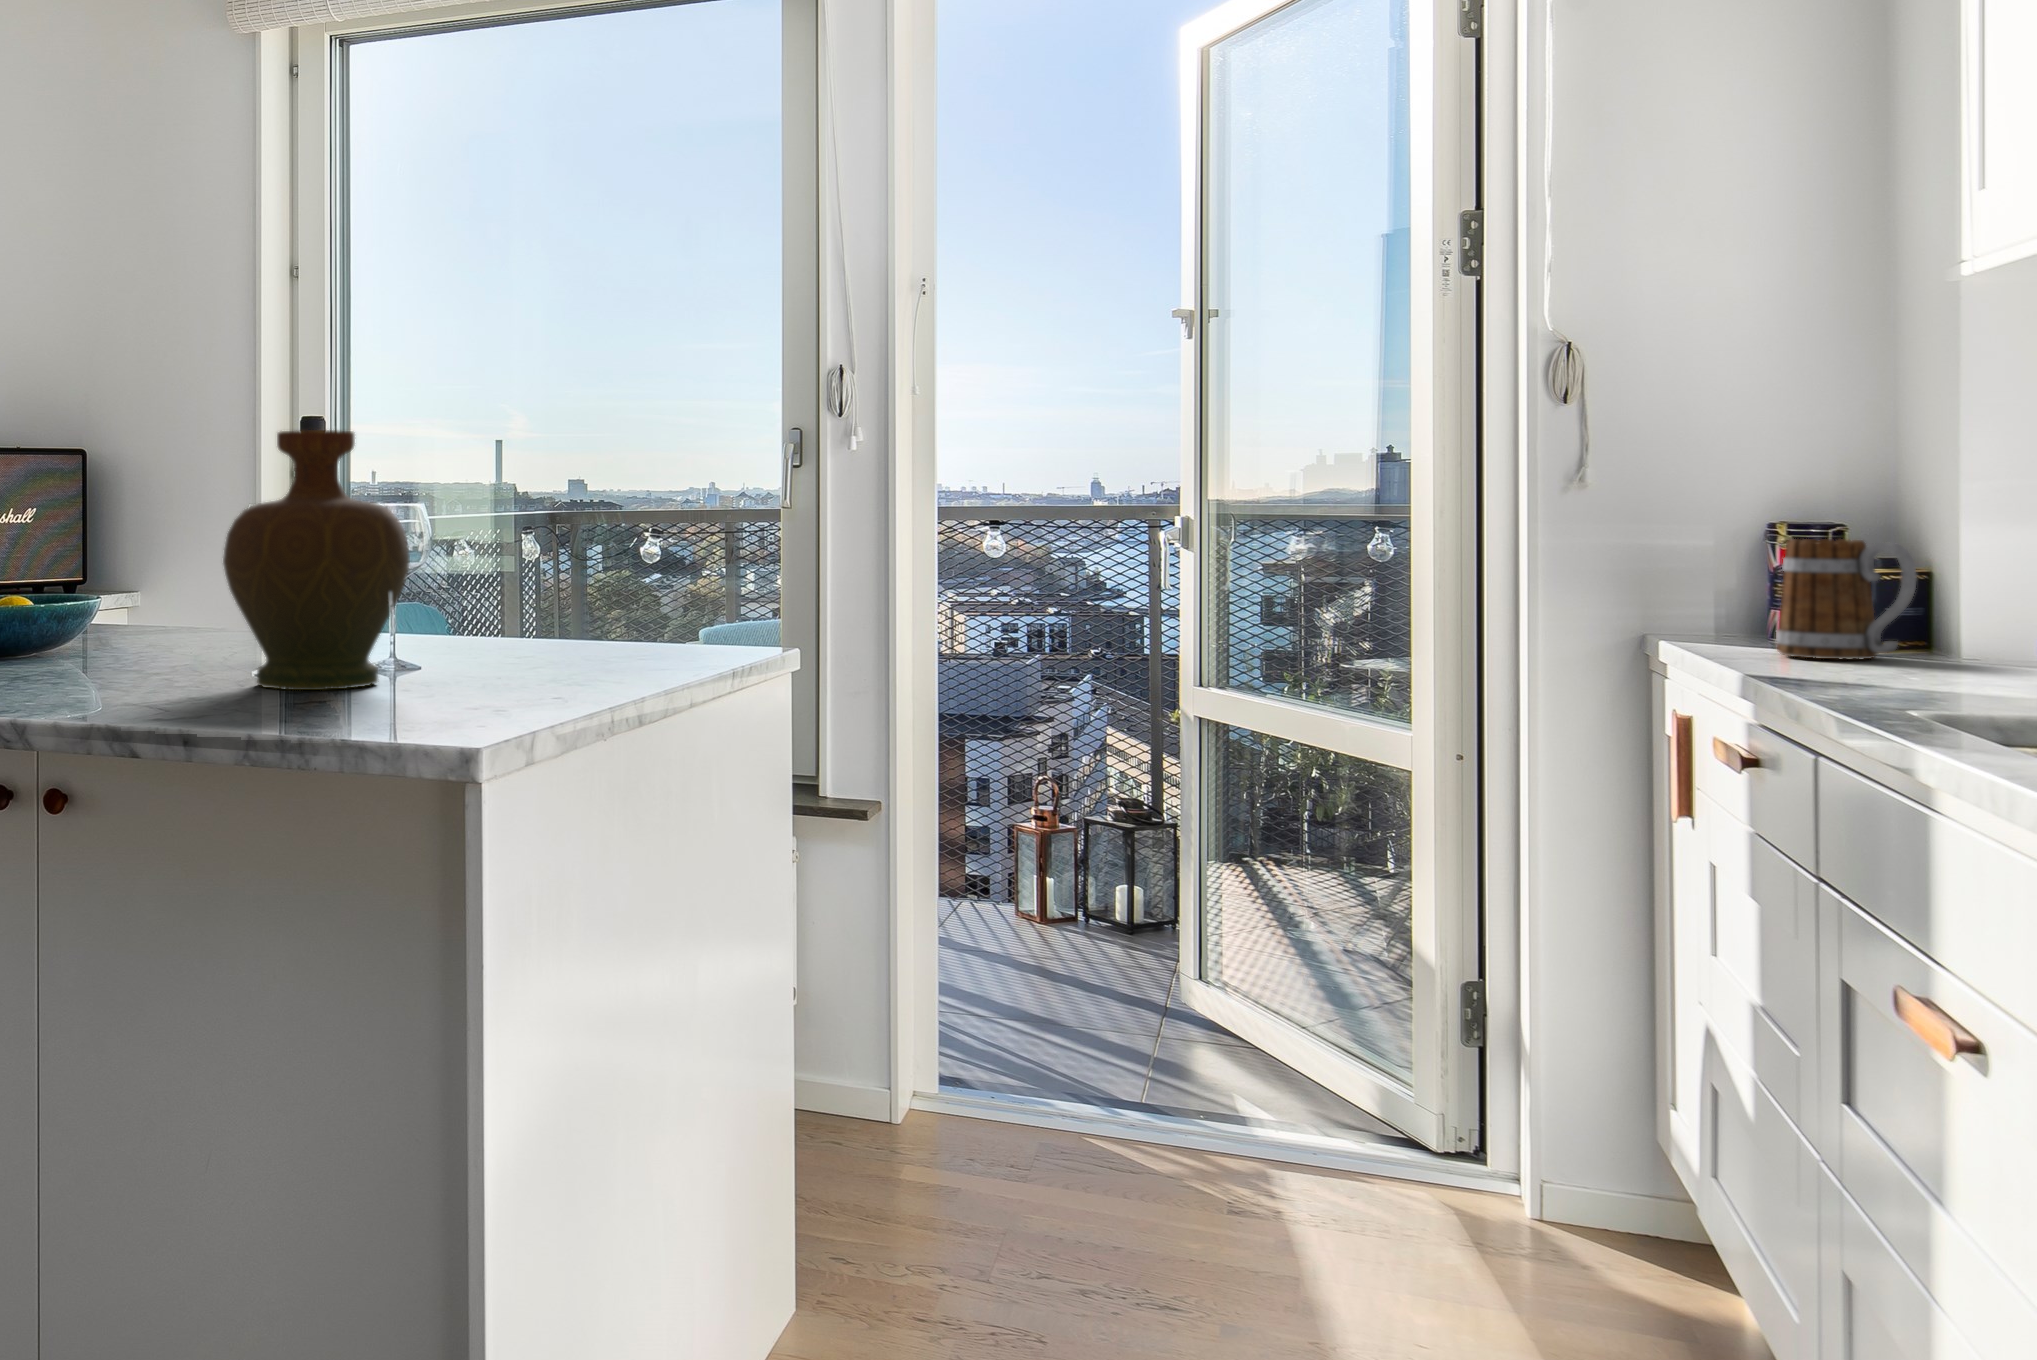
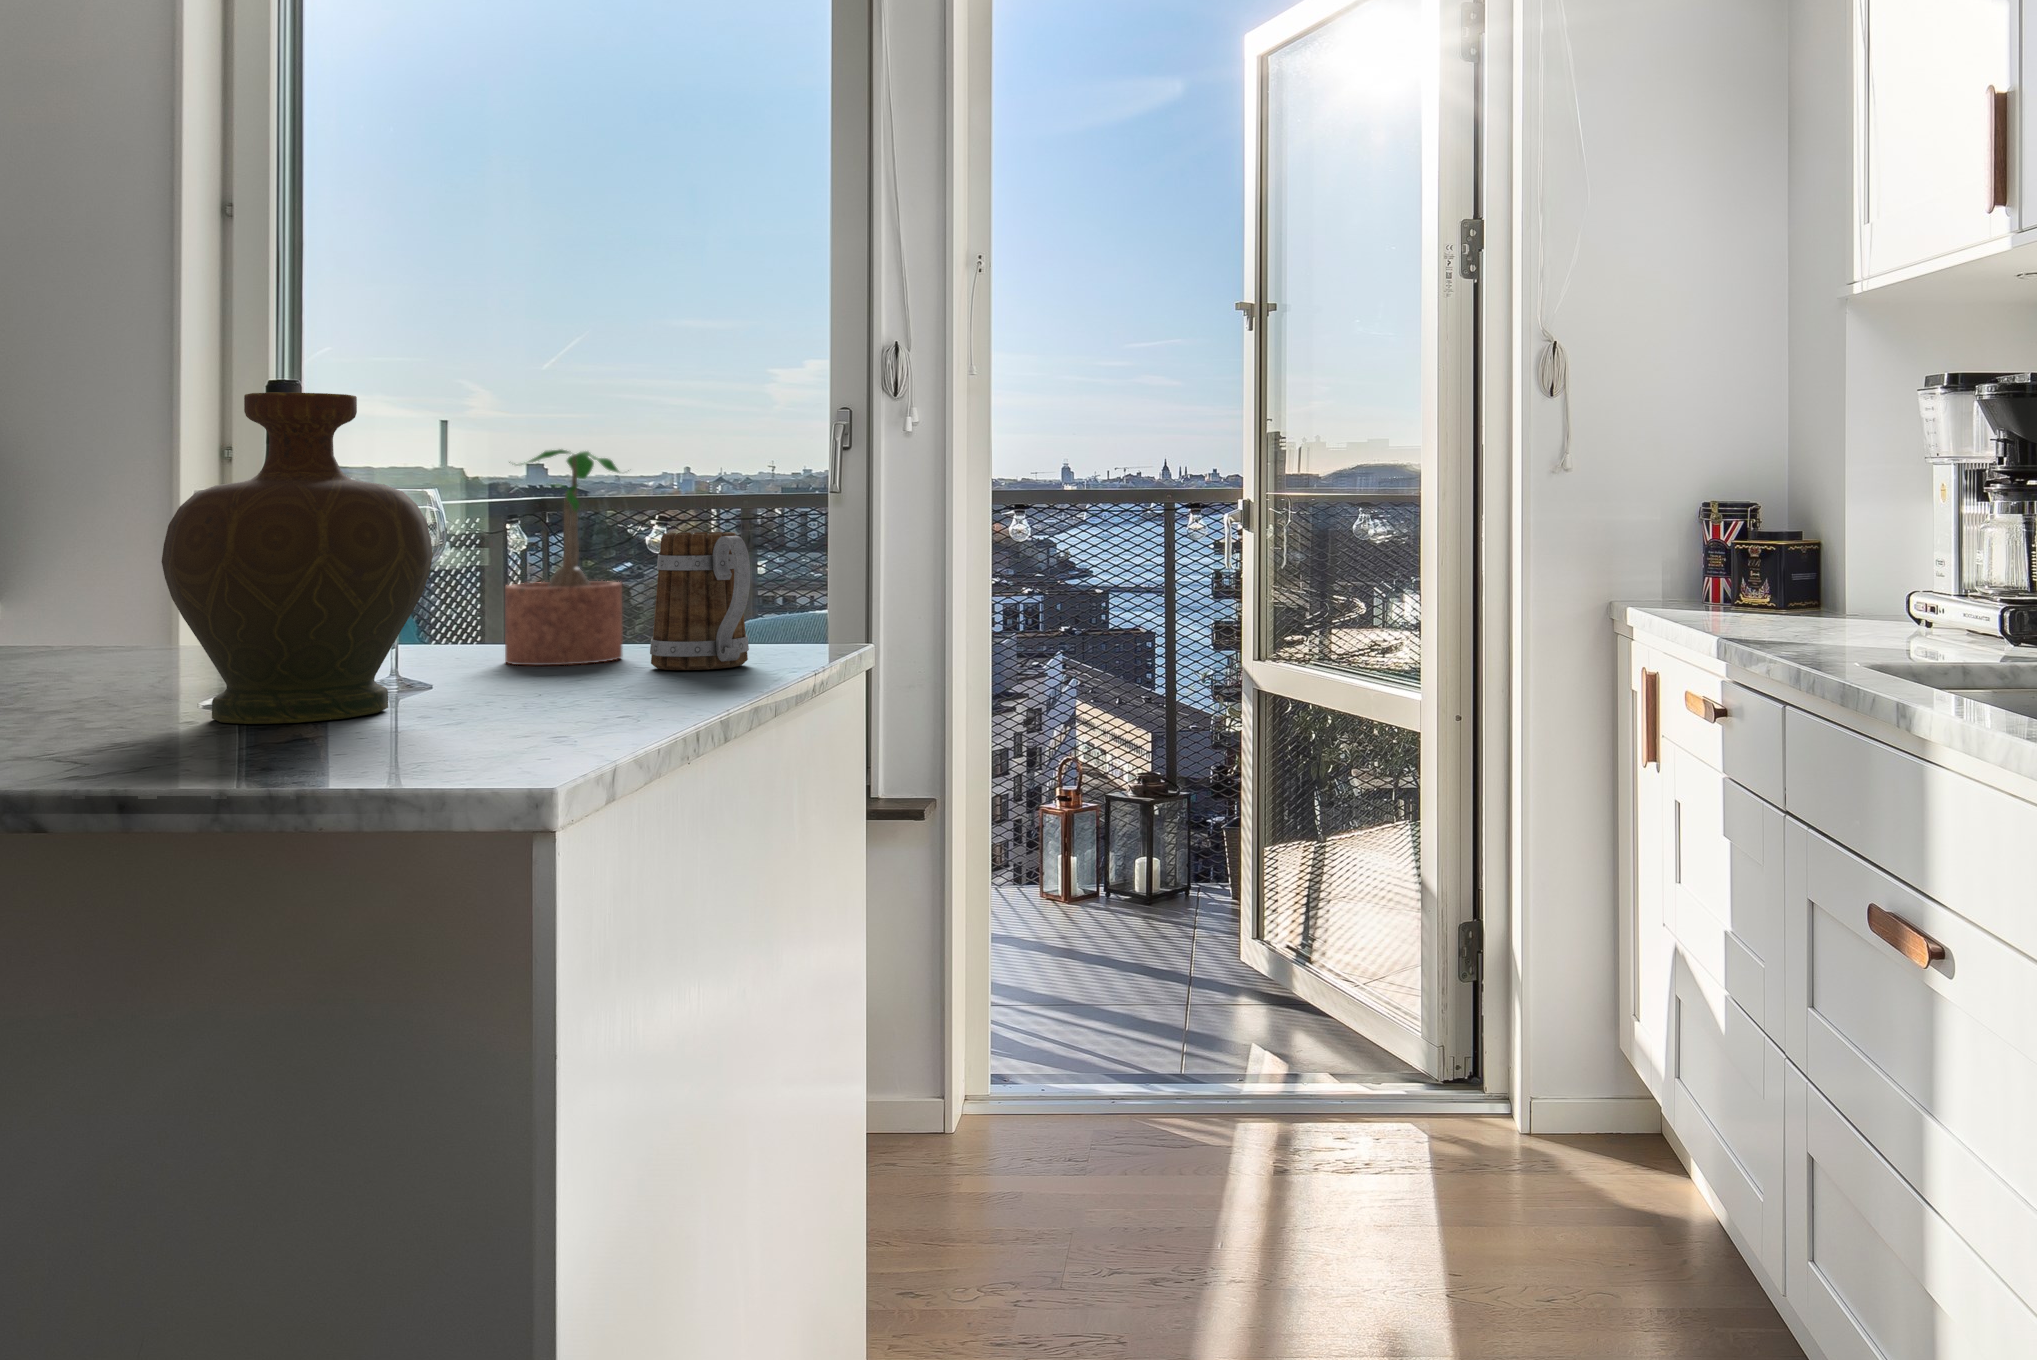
potted plant: none [480,471,580,656] -> present [505,449,622,665]
mug: present [1776,539,1917,659] -> present [650,532,750,670]

